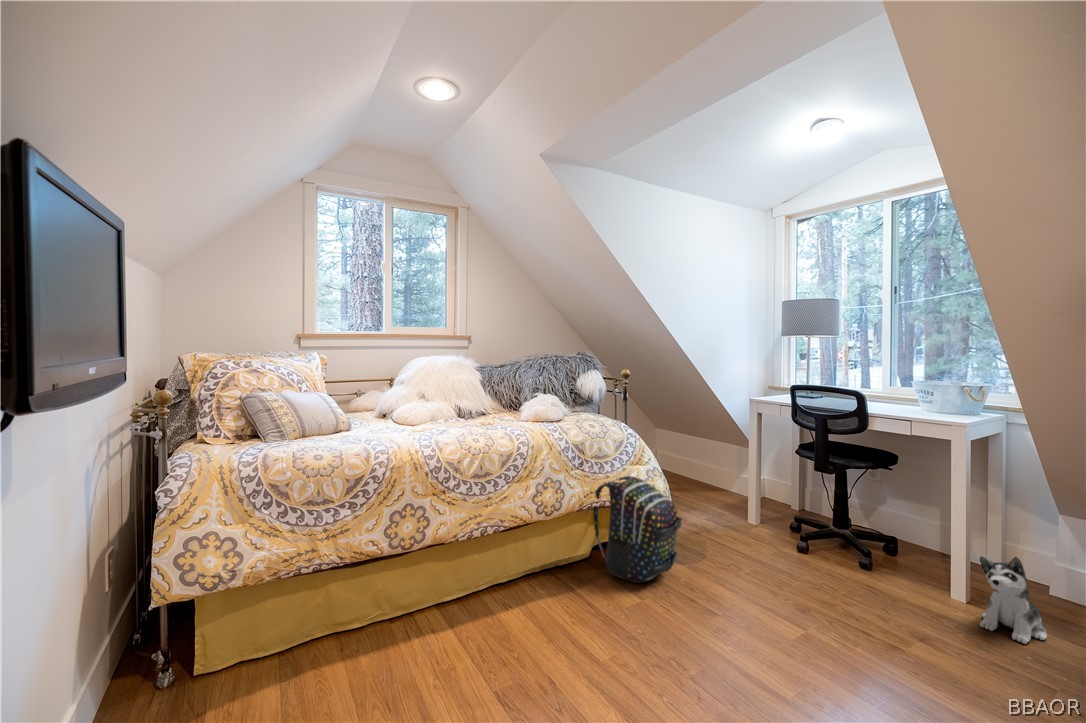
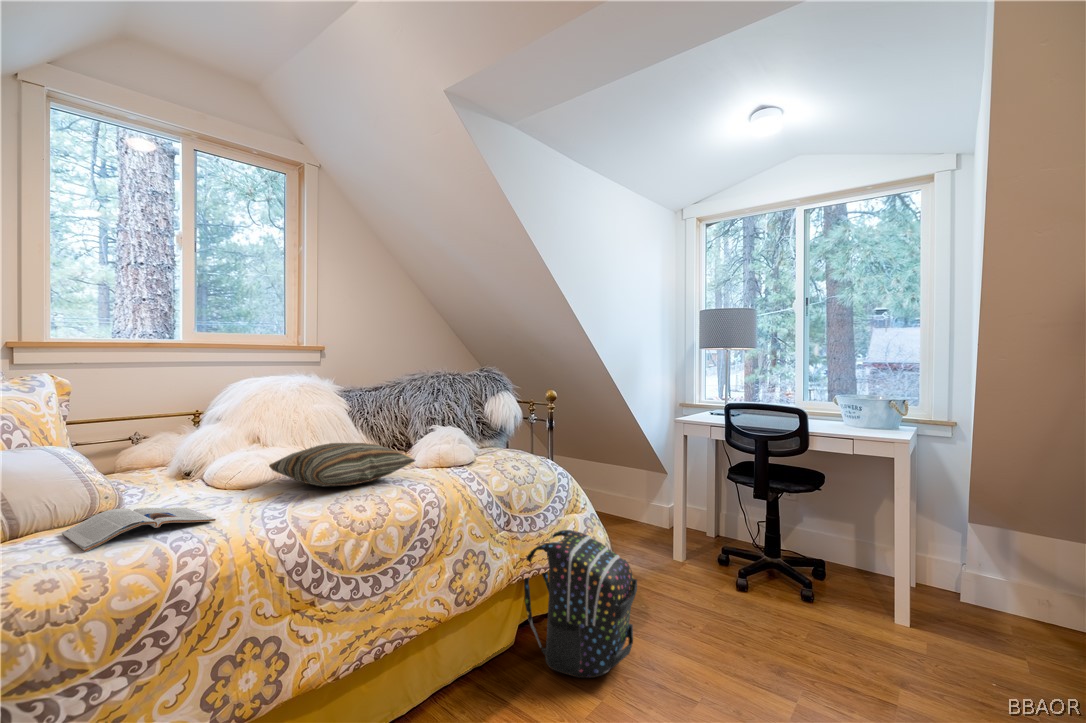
pillow: none [426,400,516,428] -> present [269,443,415,486]
magazine: none [322,427,394,445] -> present [62,508,216,552]
plush toy: present [980,557,1047,644] -> none [946,582,1015,678]

